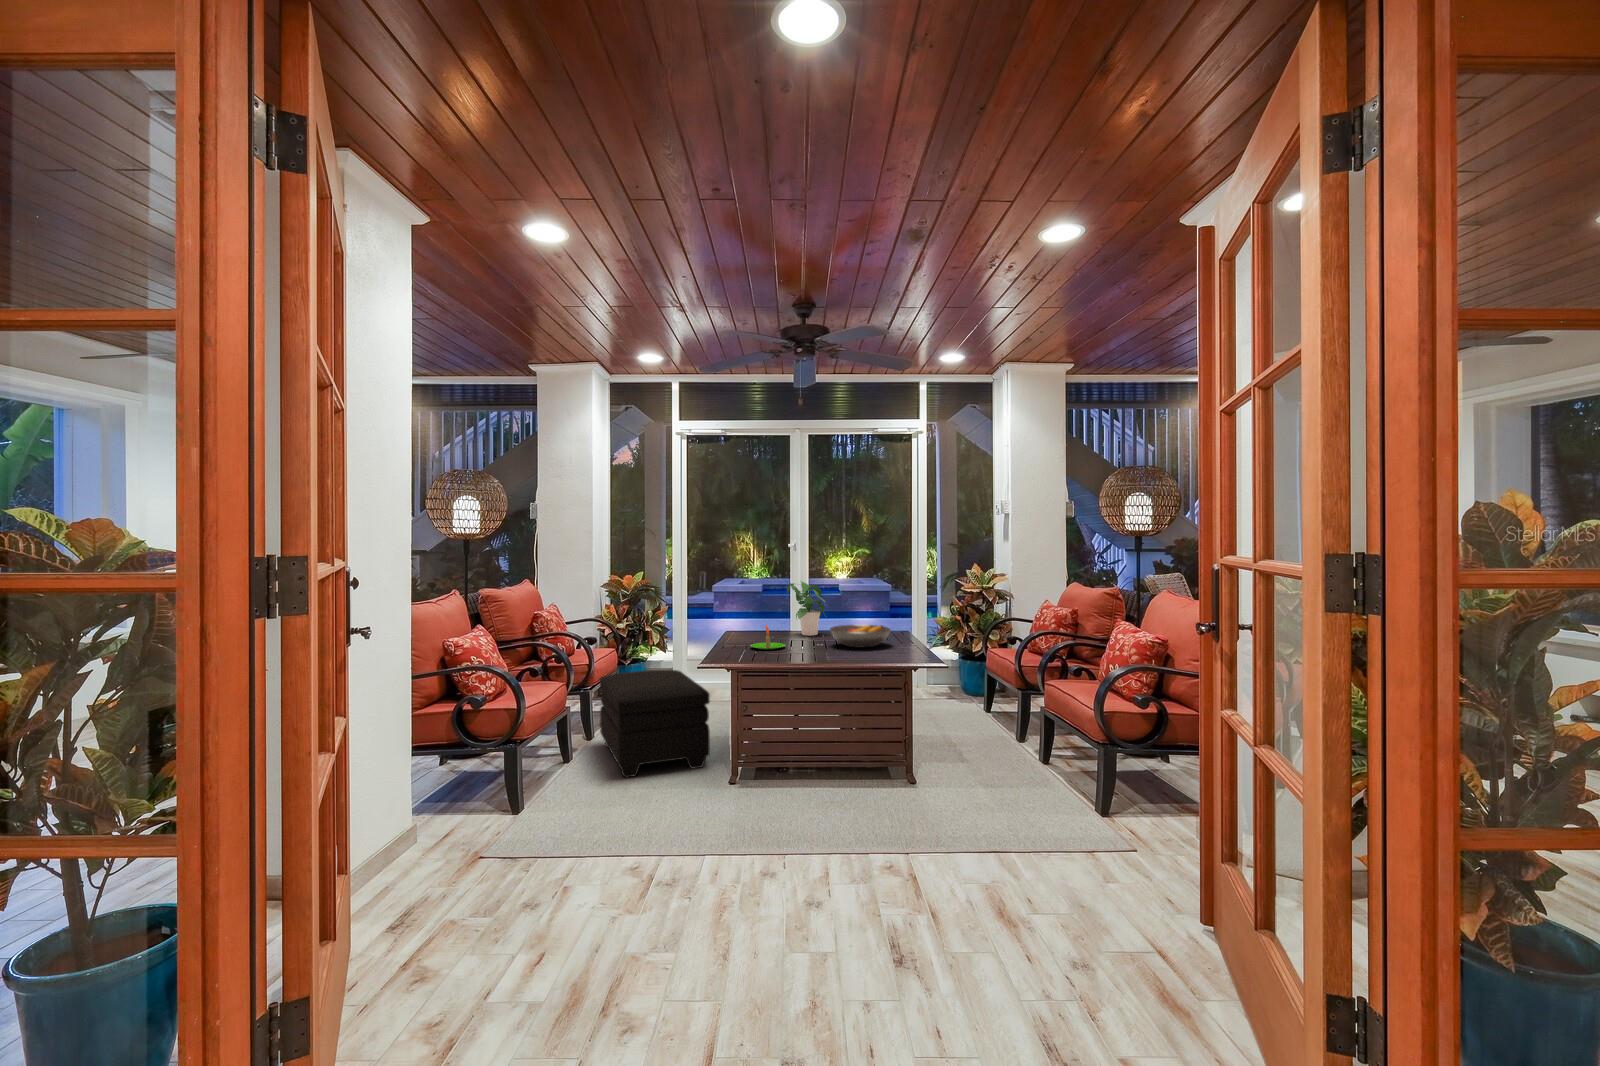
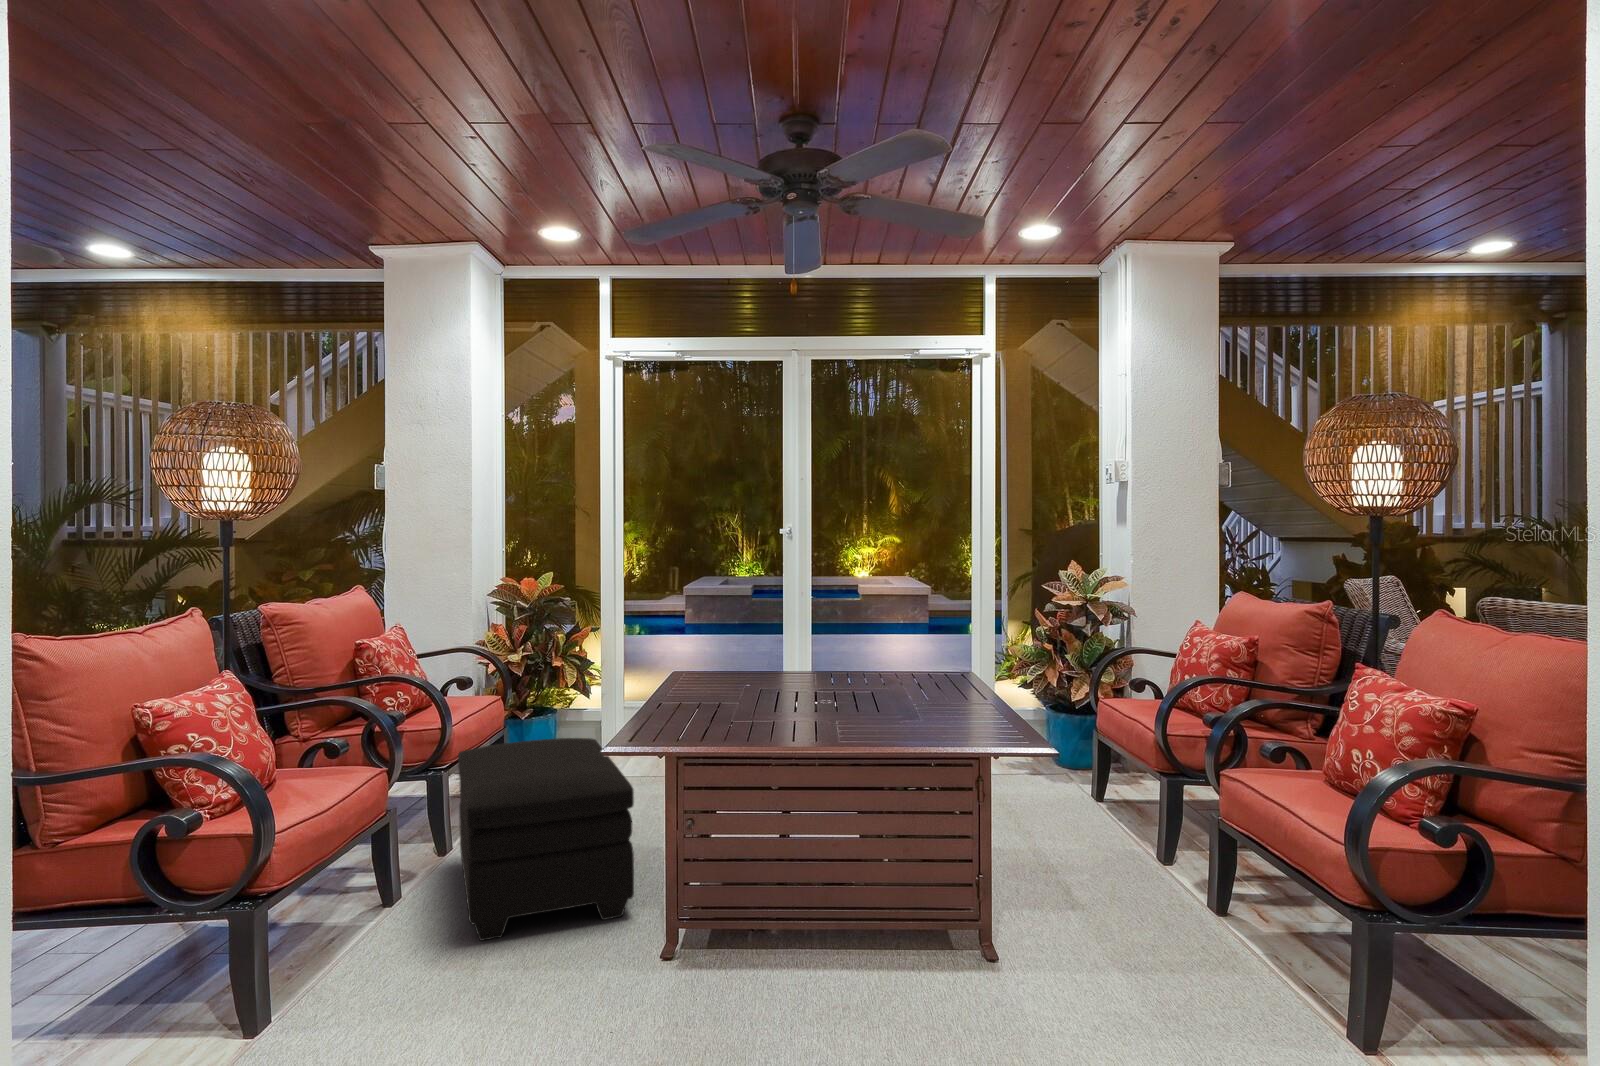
potted plant: present [787,582,824,636] -> none [773,591,839,681]
candle: present [750,625,785,650] -> none [707,668,768,712]
fruit bowl: present [830,625,890,648] -> none [843,666,949,708]

